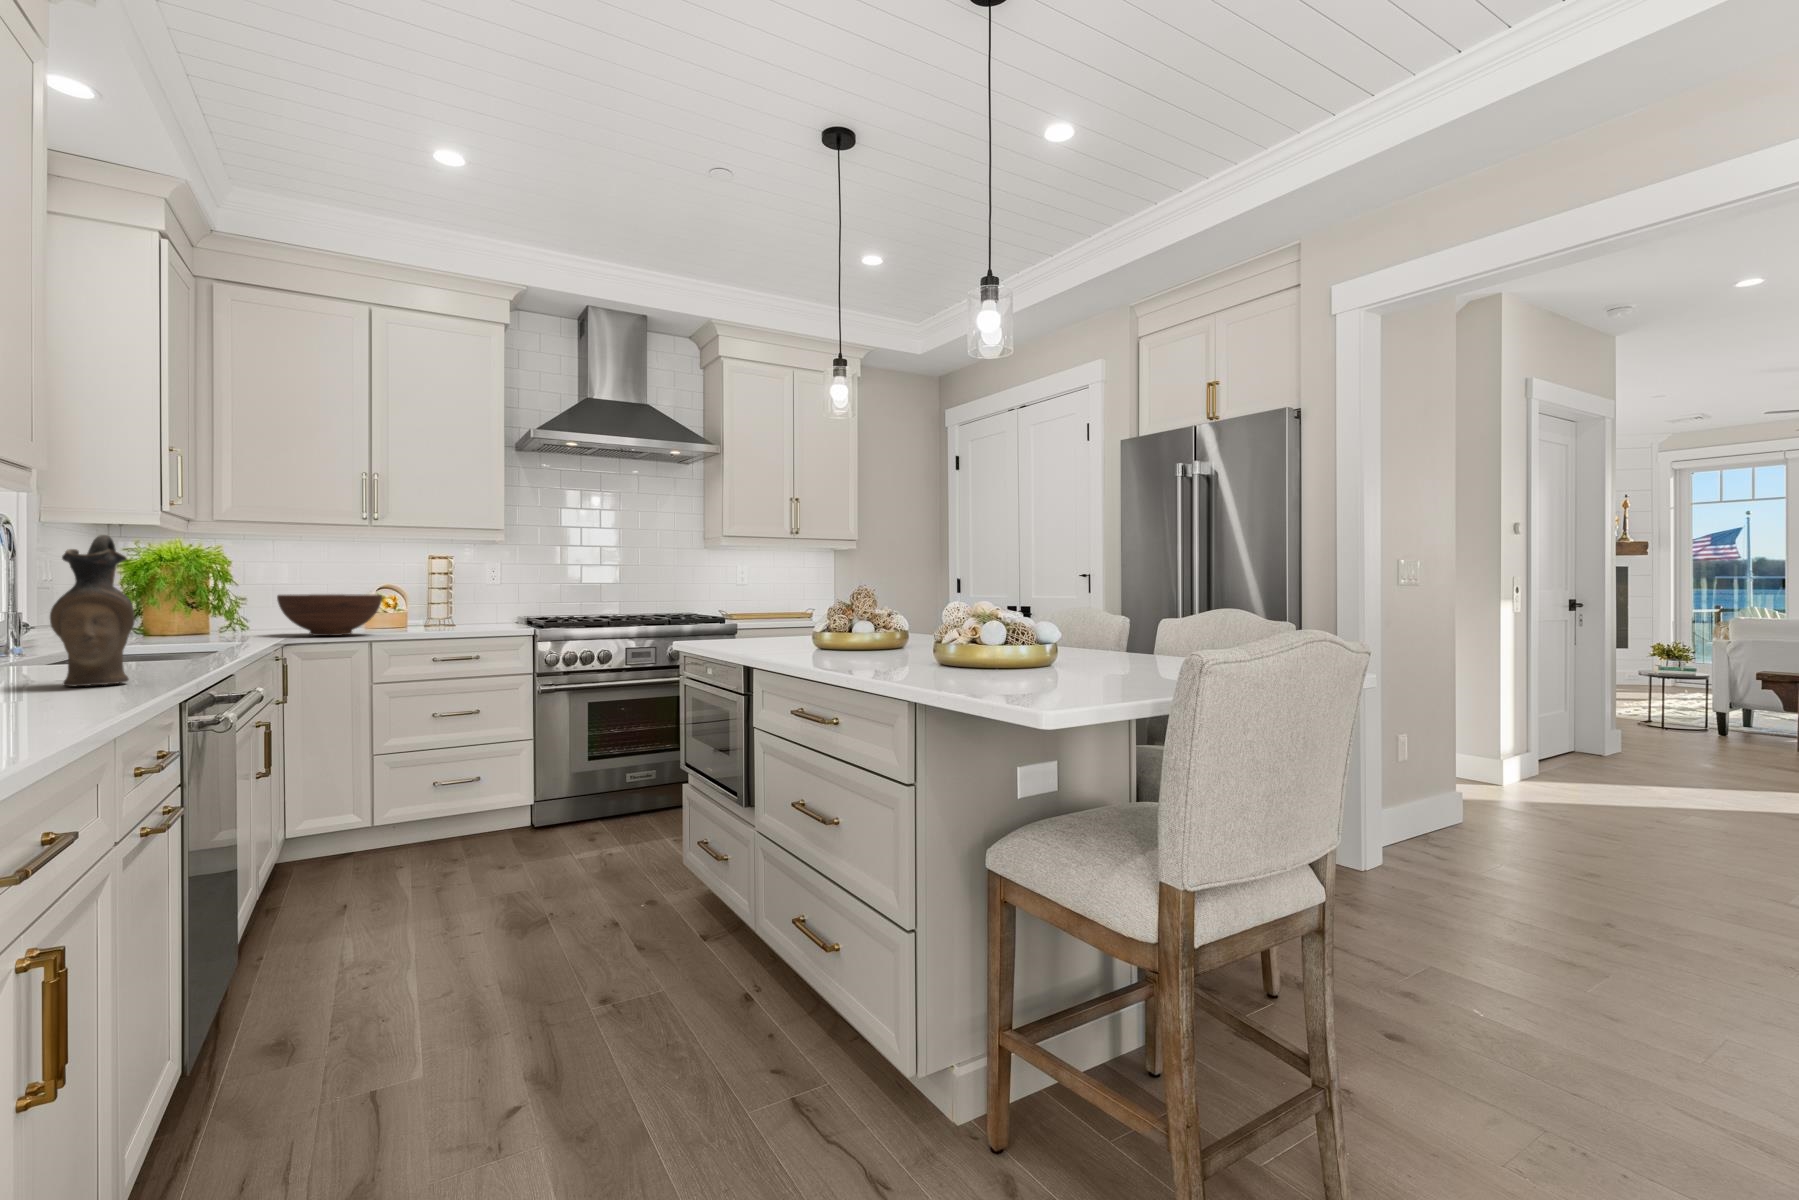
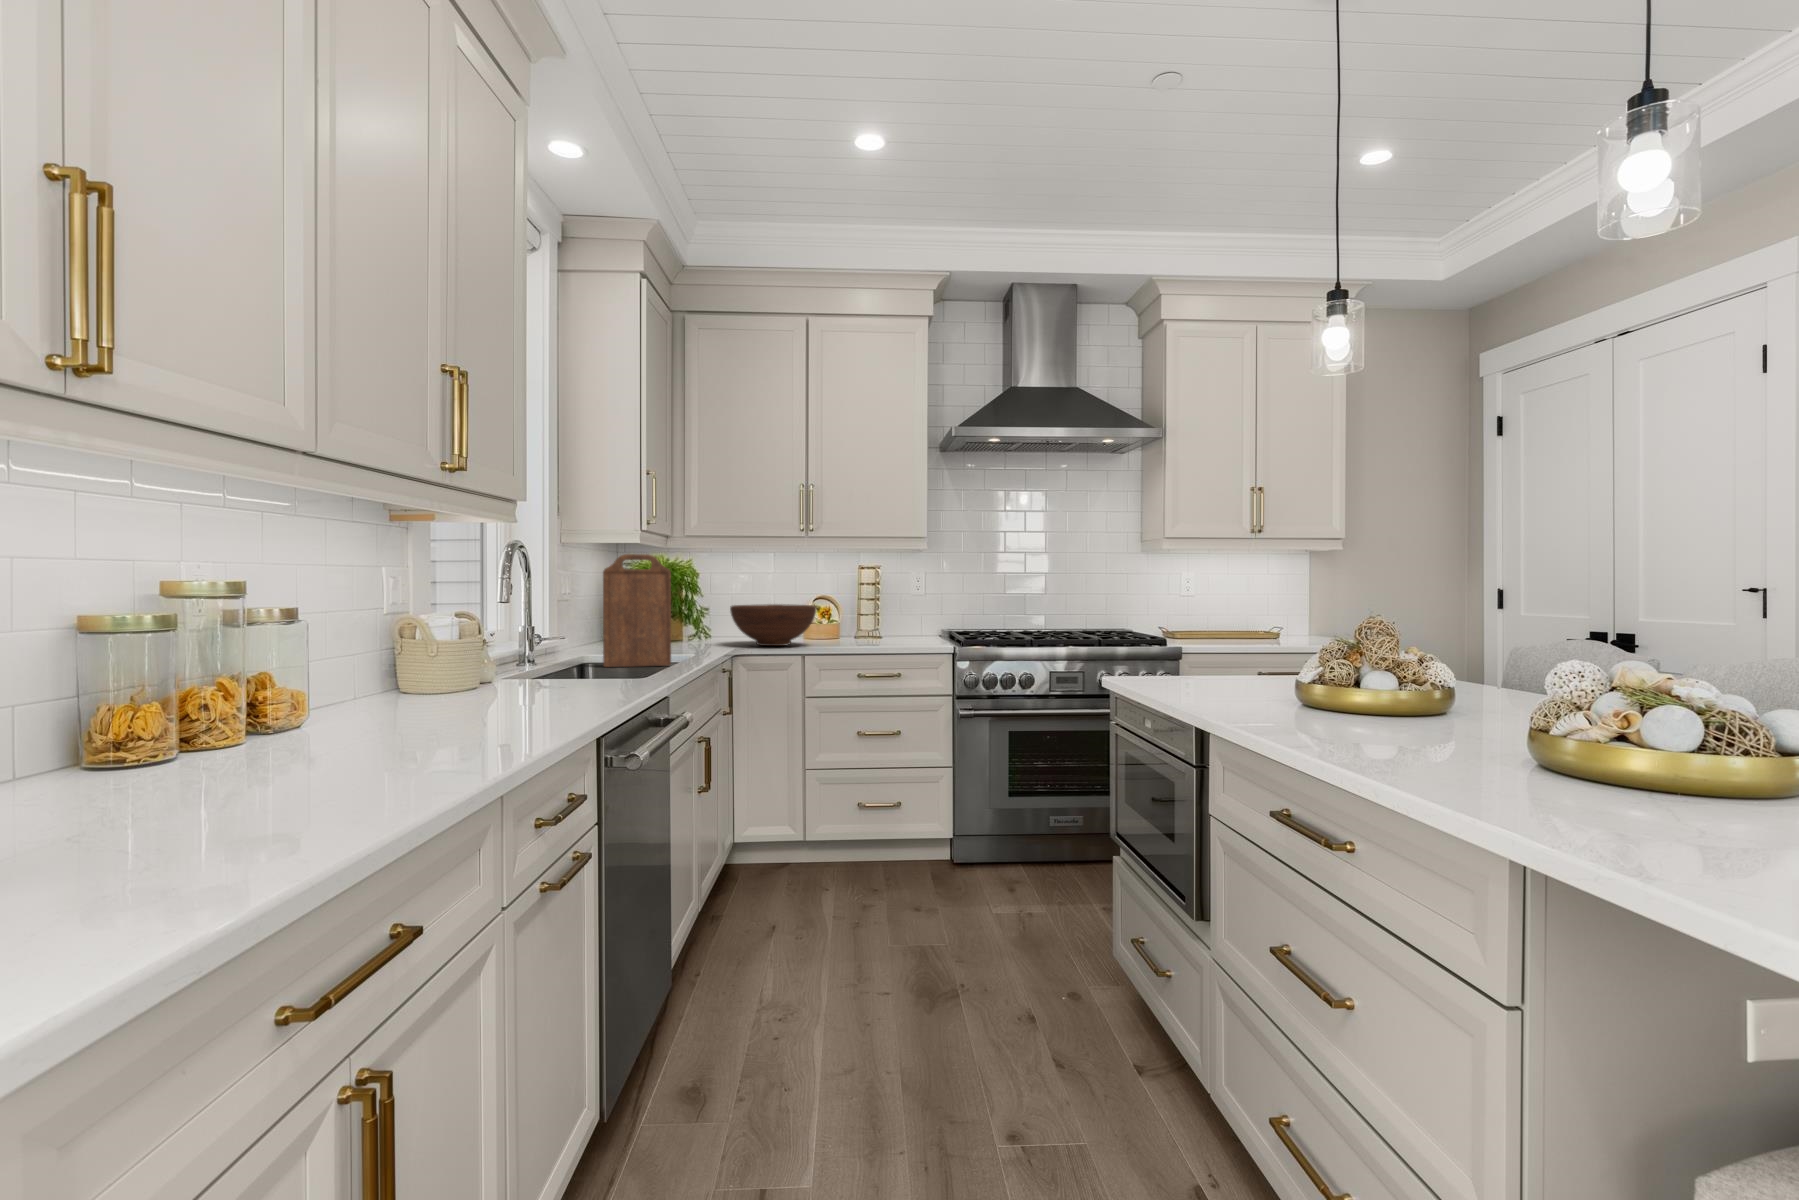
cutting board: none [132,532,222,653] -> present [603,554,671,667]
ceramic pitcher: present [50,535,135,686] -> none [486,569,553,723]

